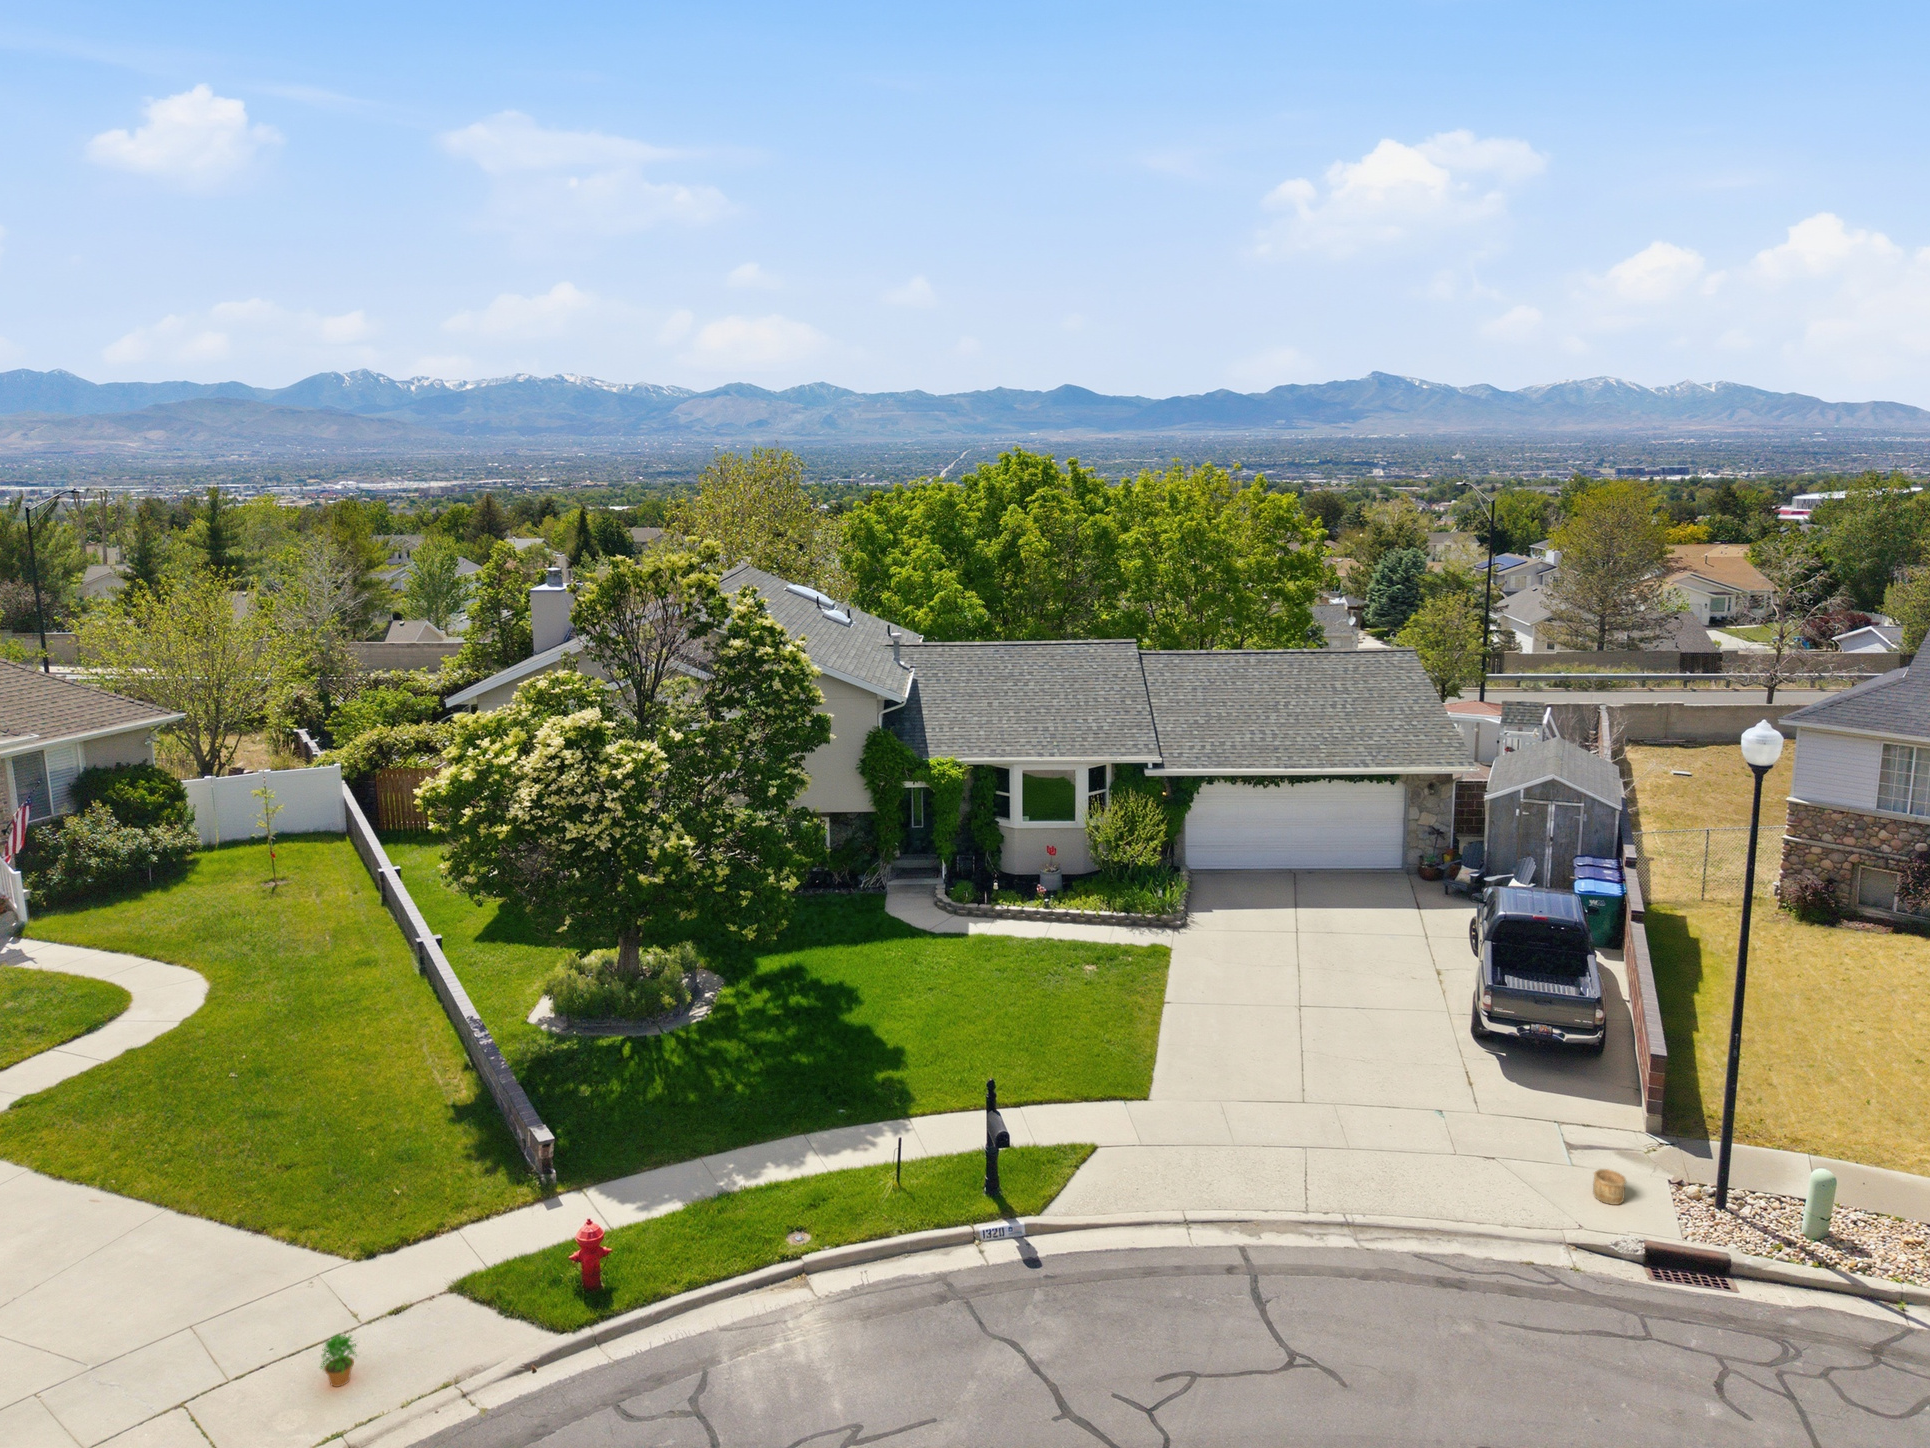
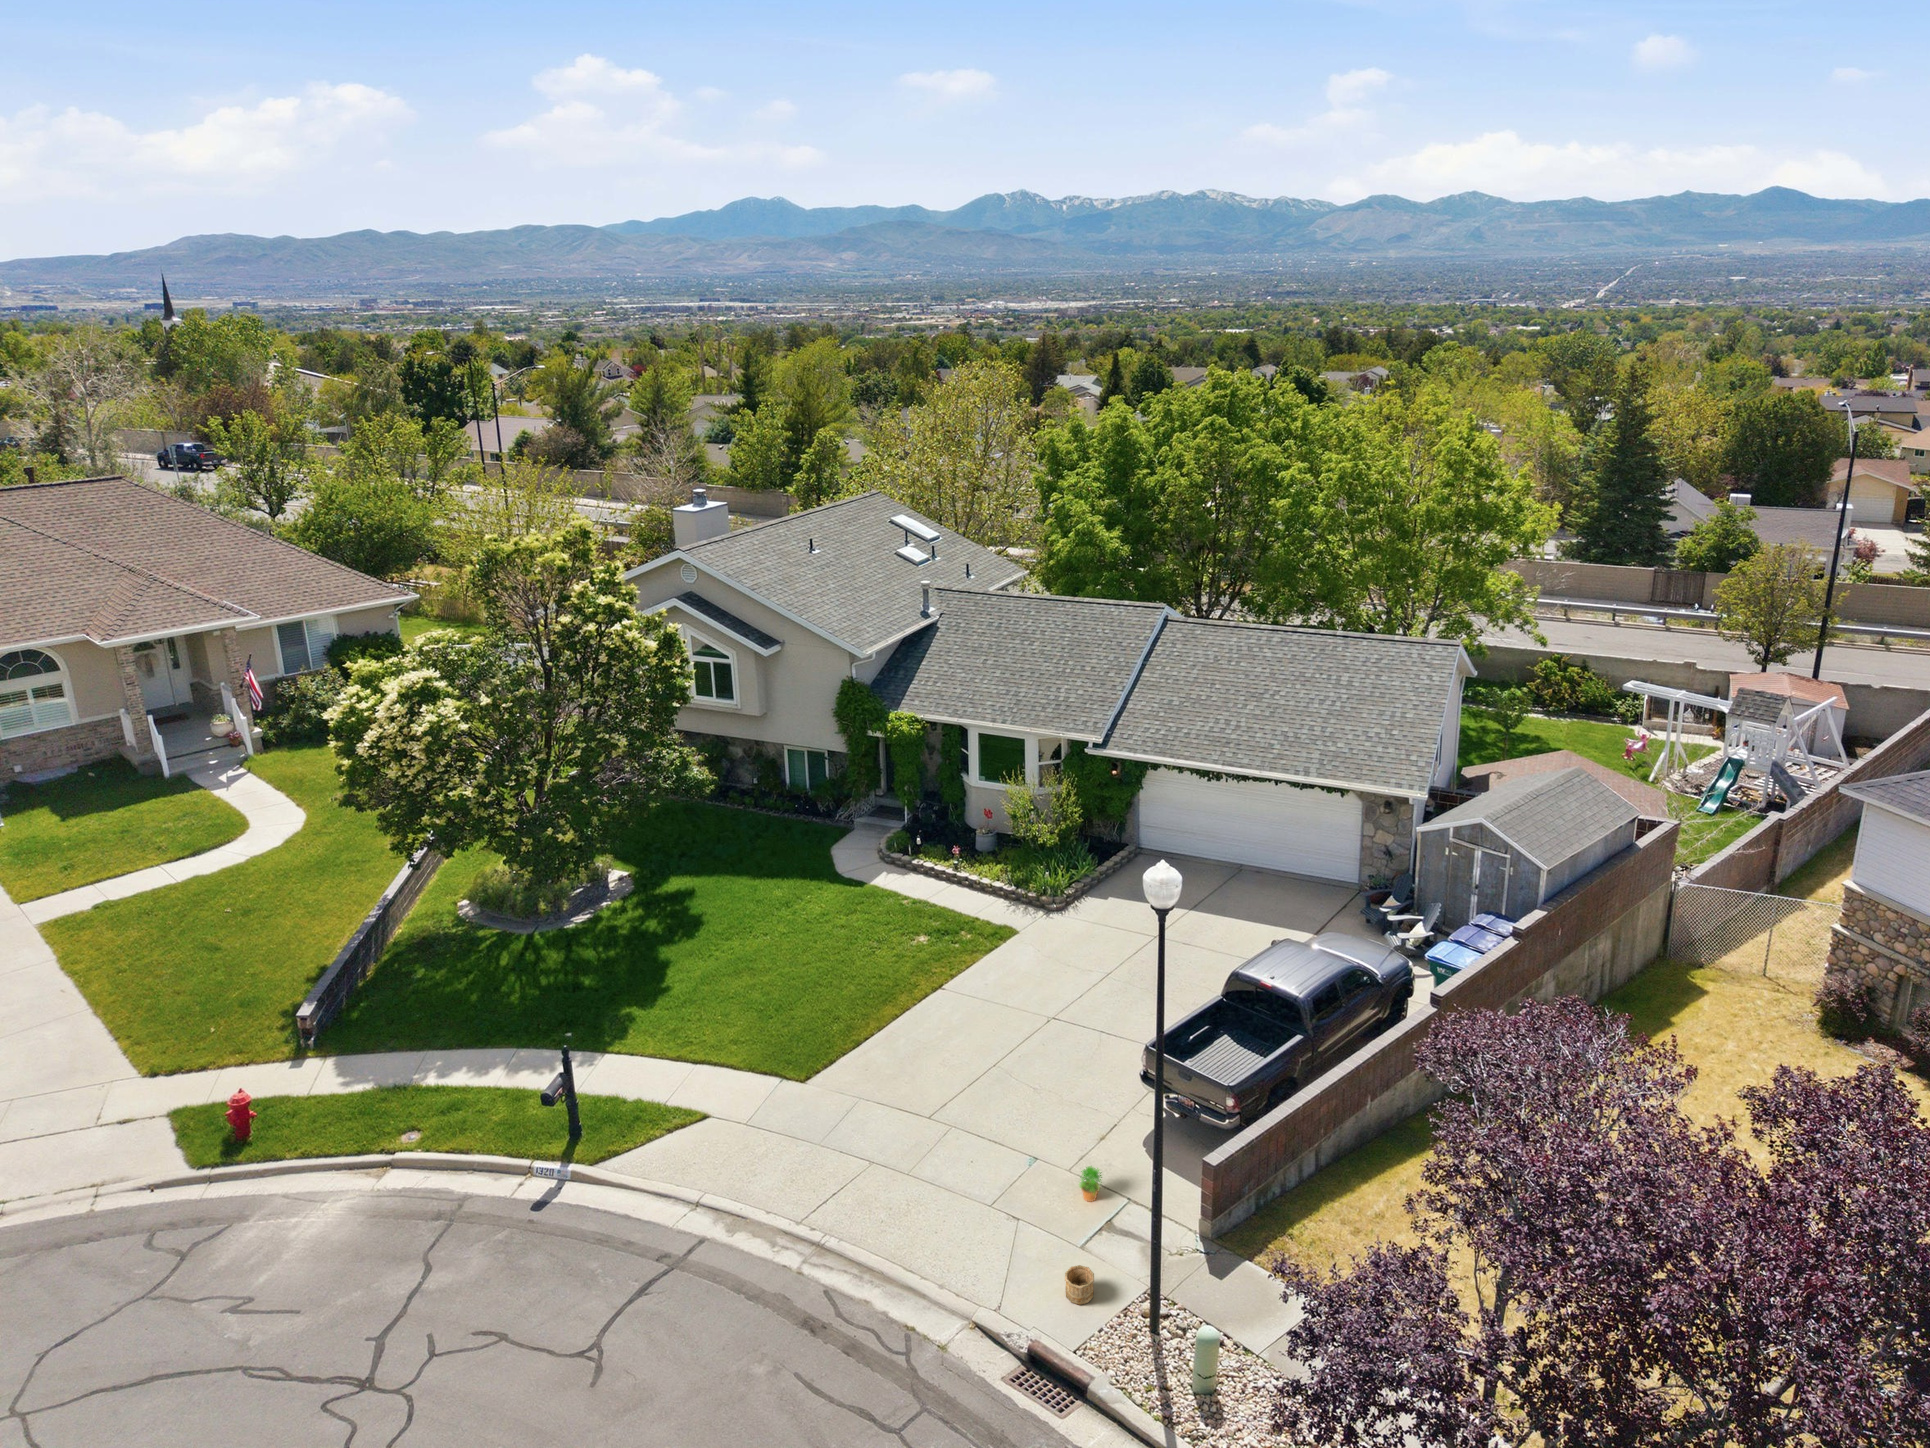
potted plant: present [321,1334,357,1387] -> present [1079,1166,1102,1202]

